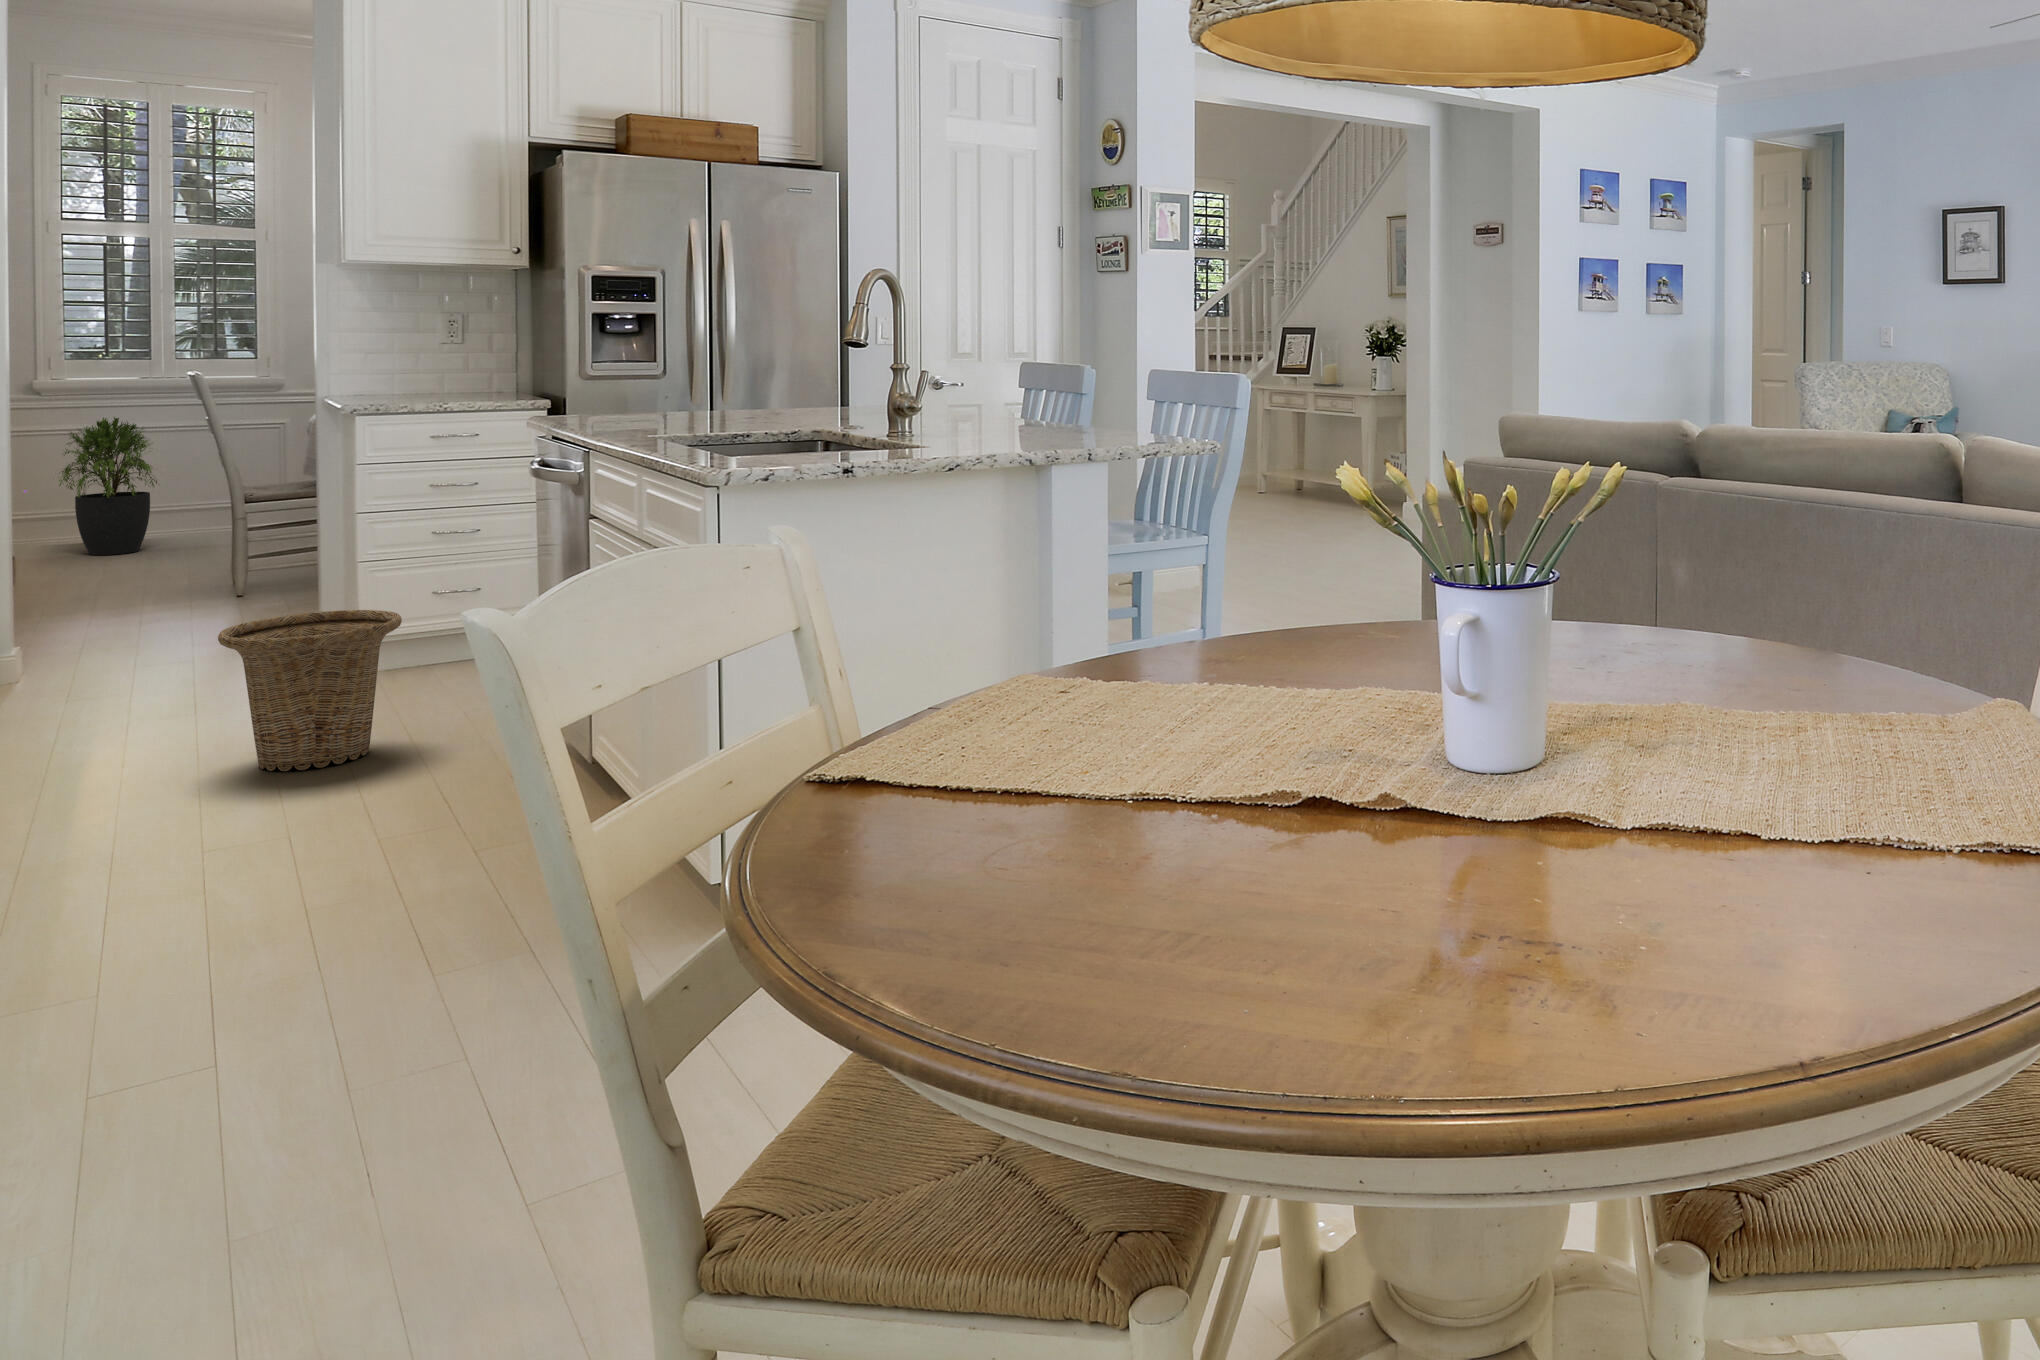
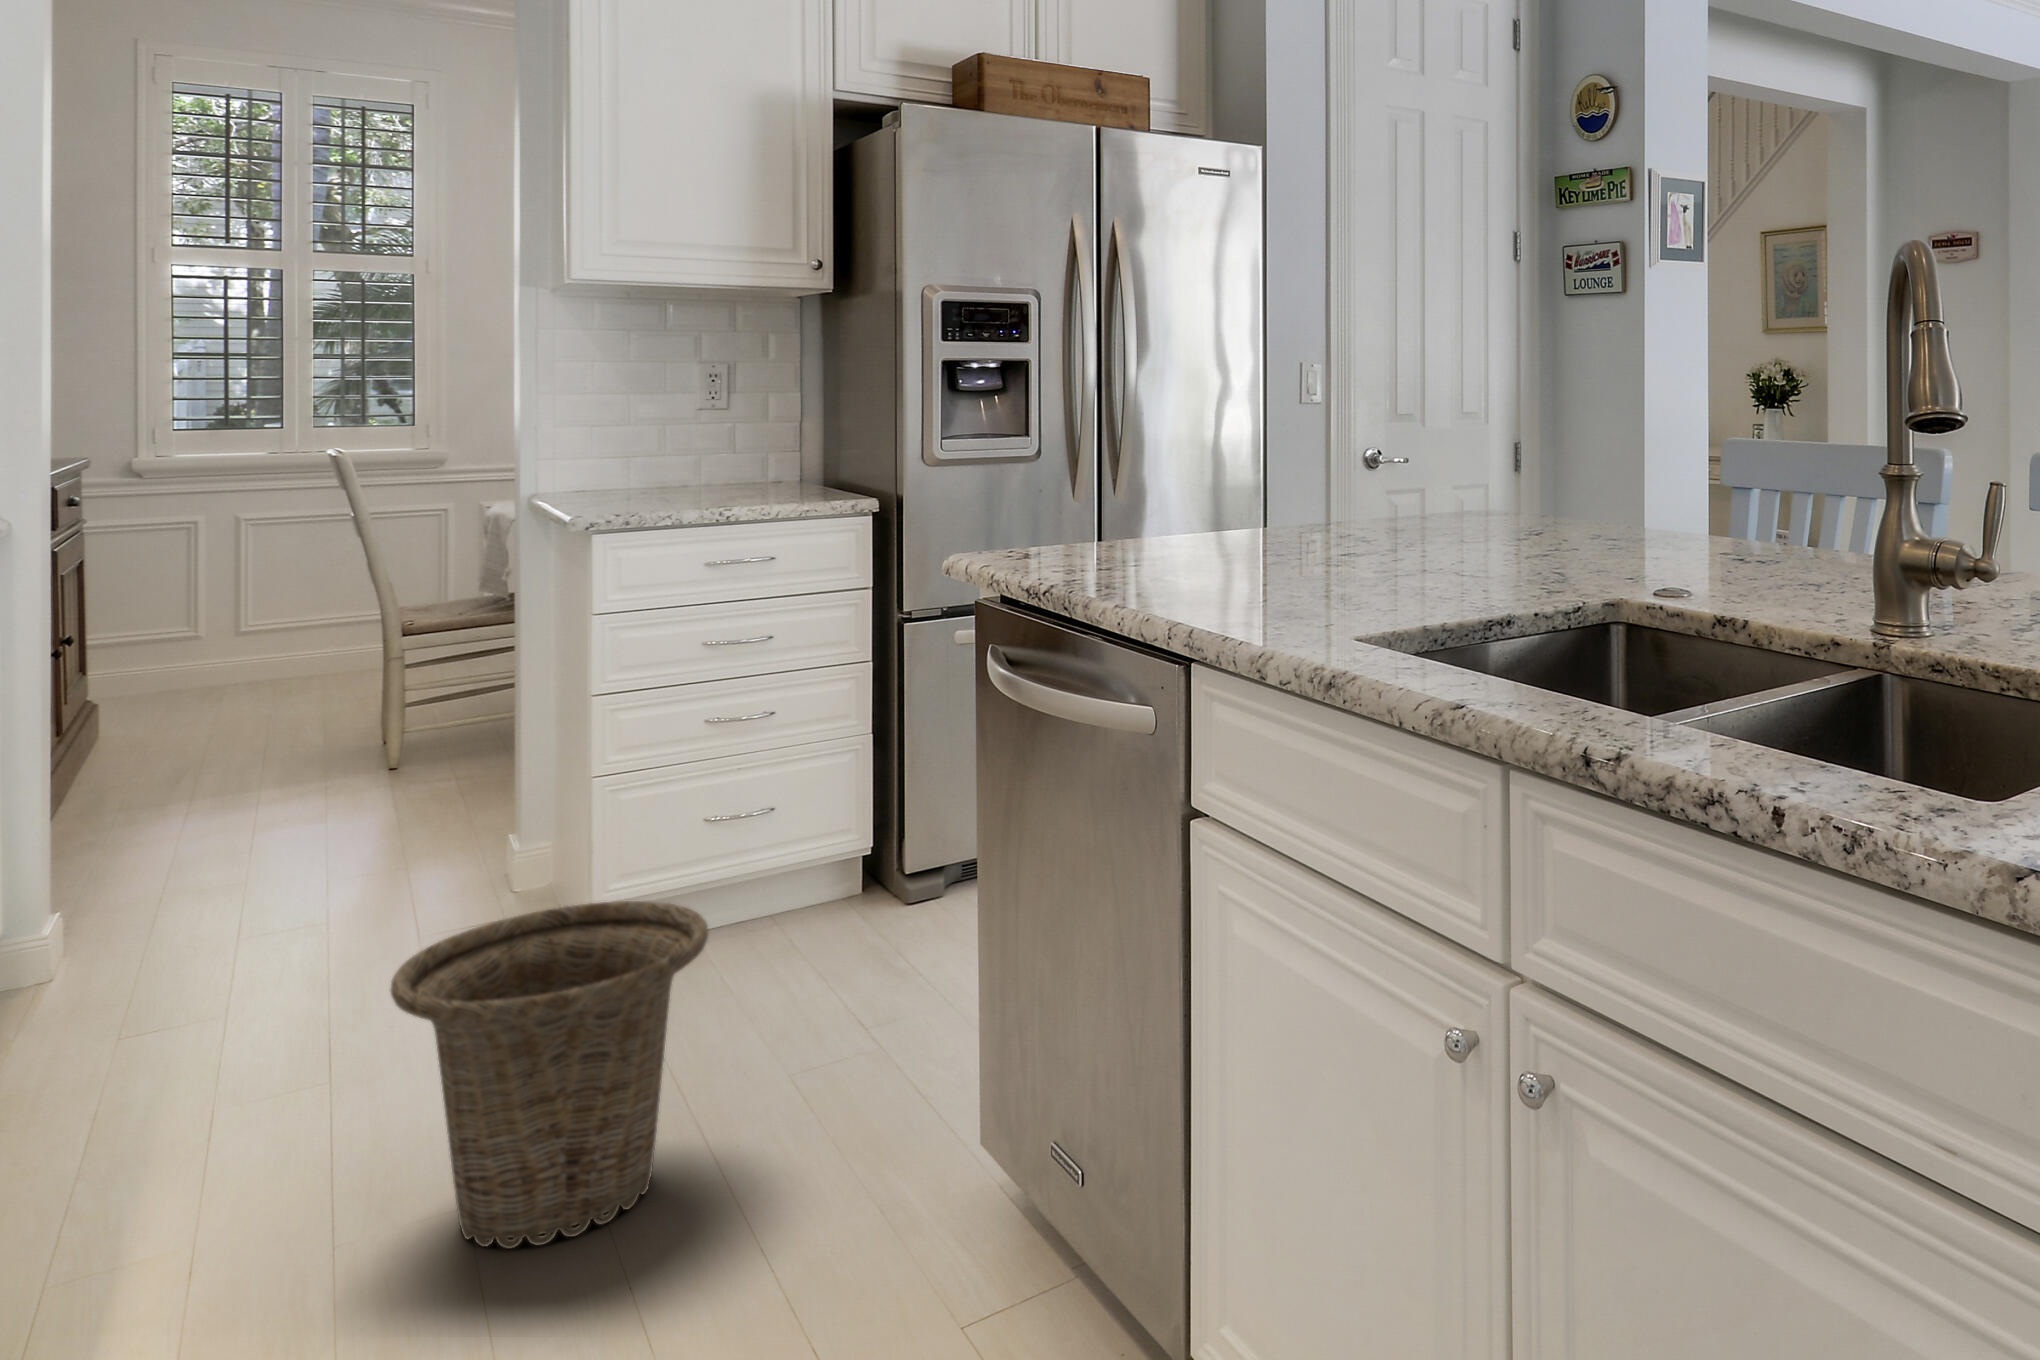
potted plant: present [59,417,157,555] -> none [152,506,290,692]

